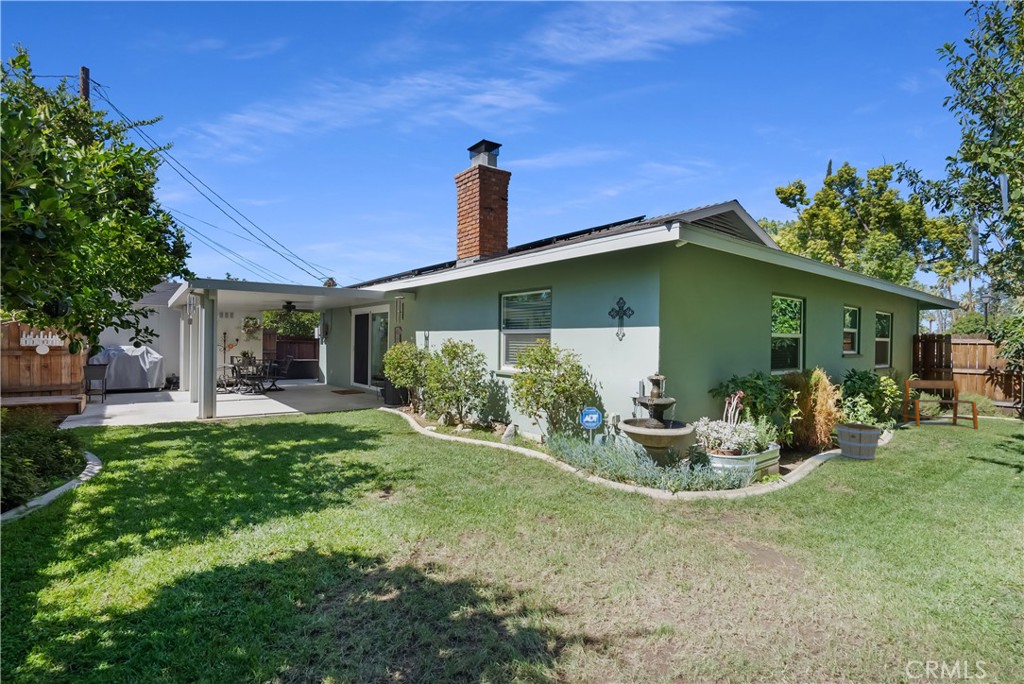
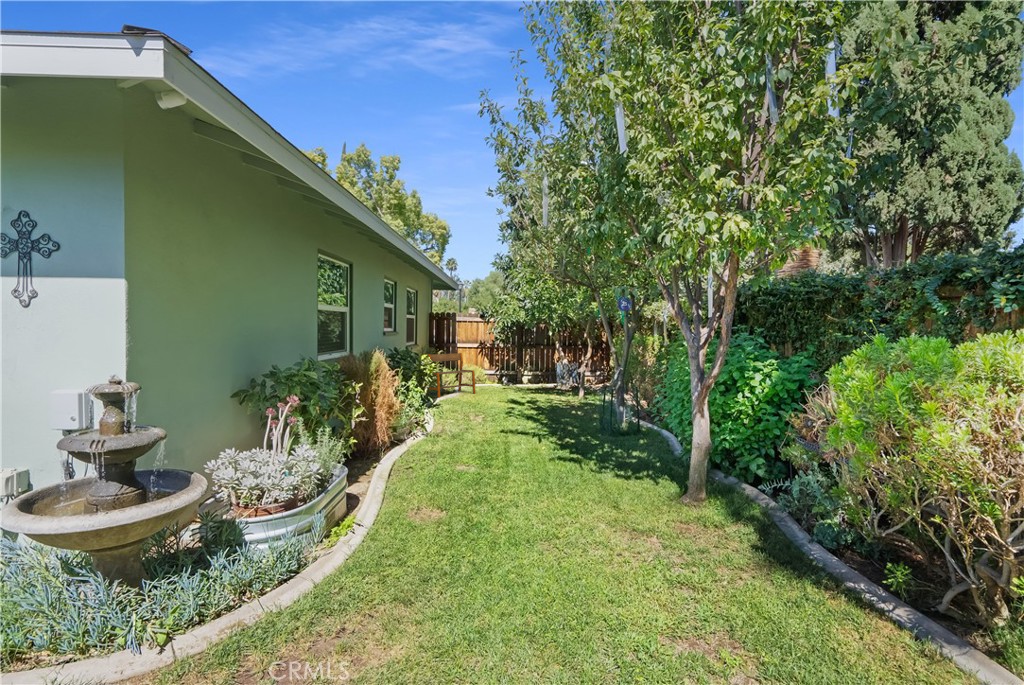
wooden bucket: present [835,423,881,460] -> none [394,410,436,452]

